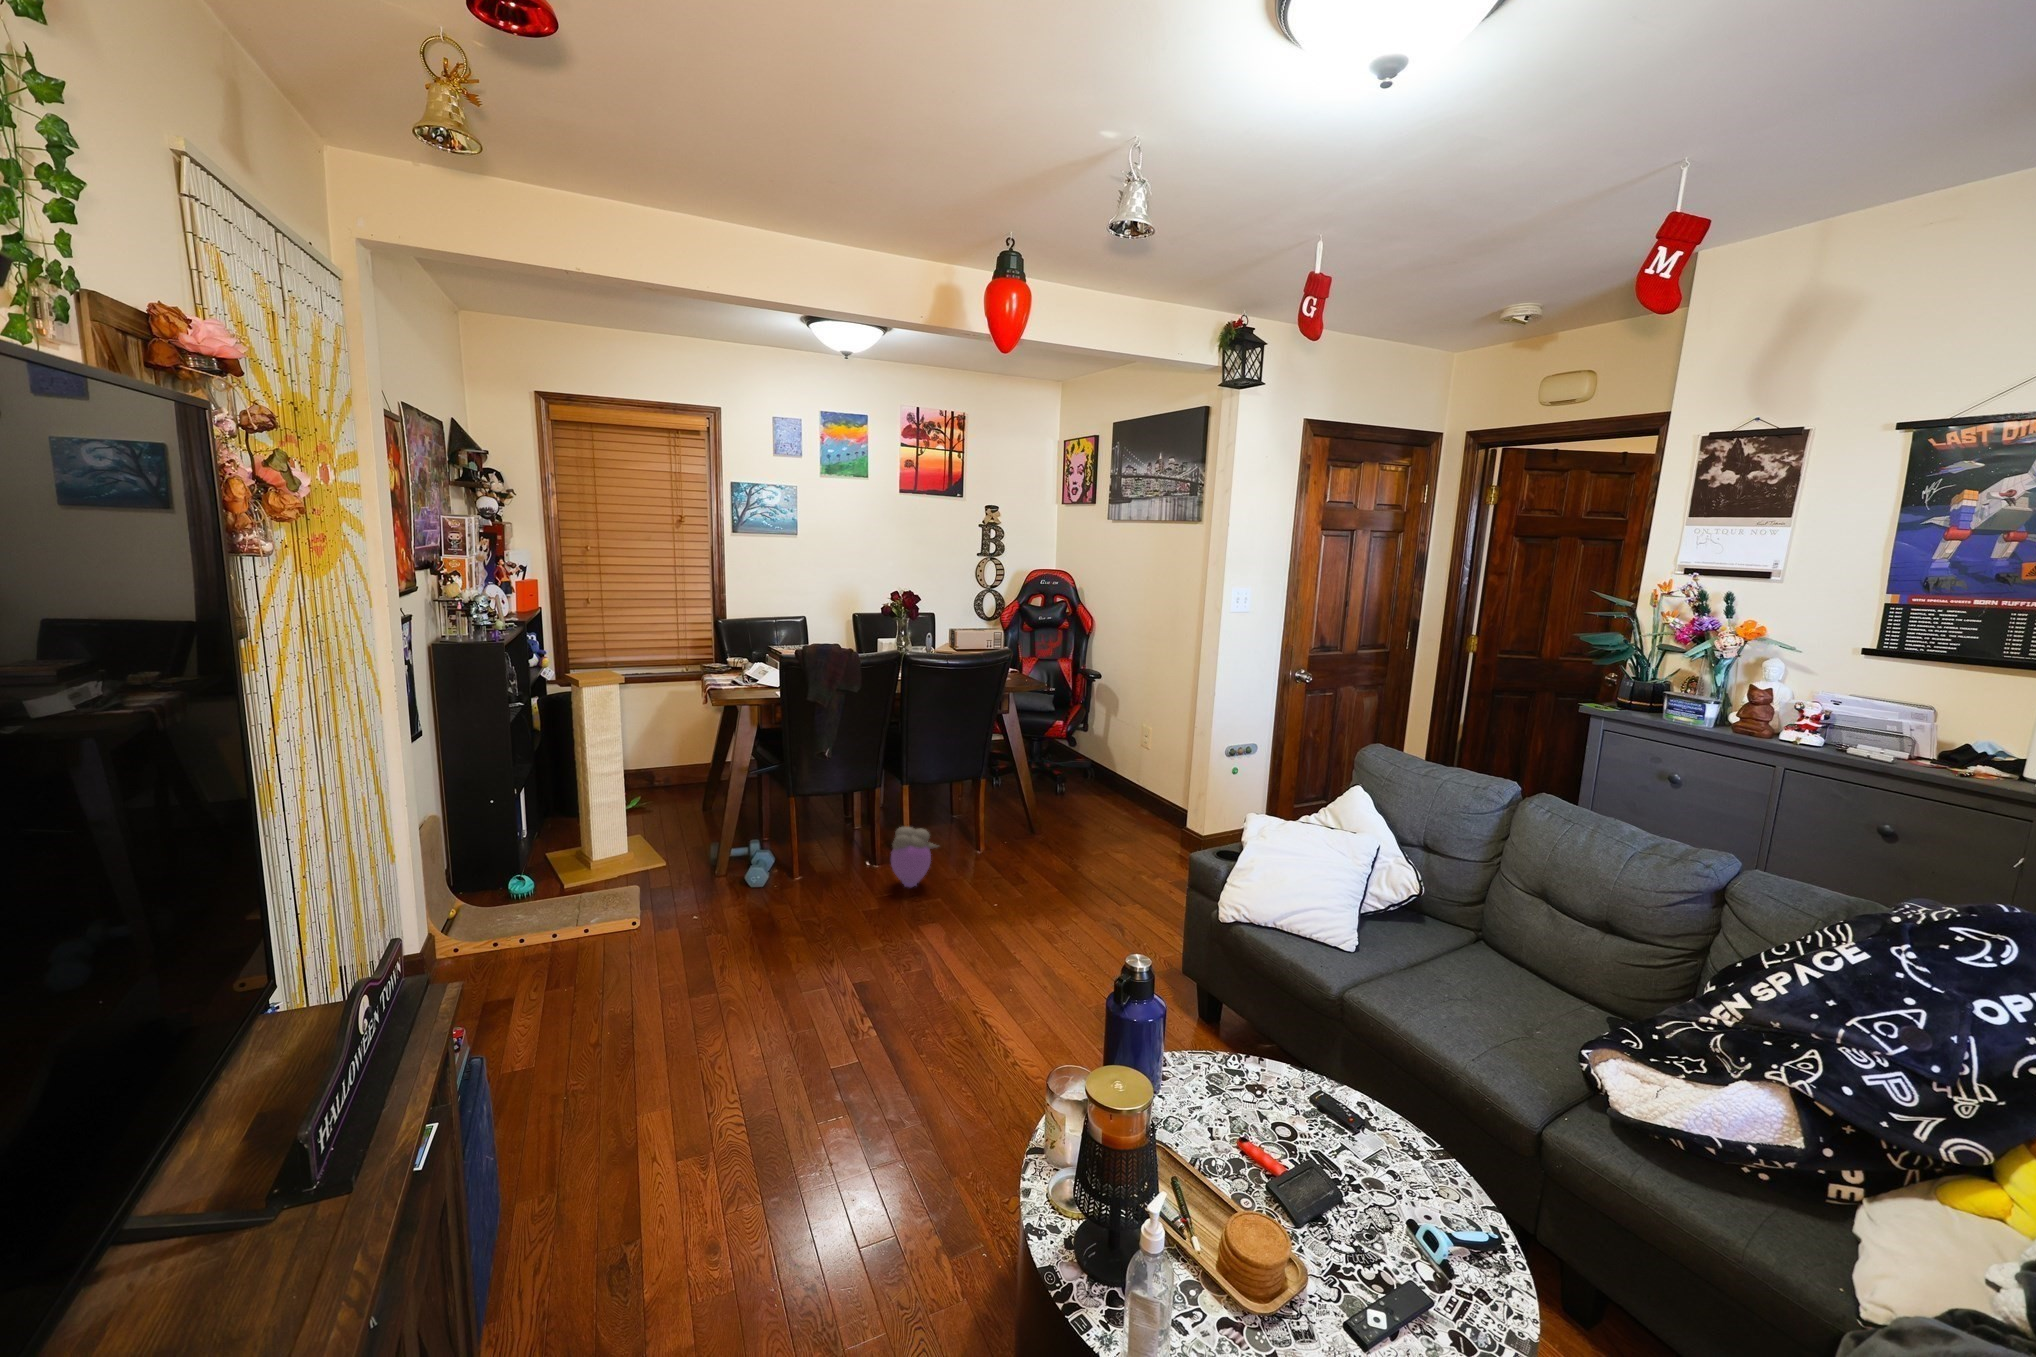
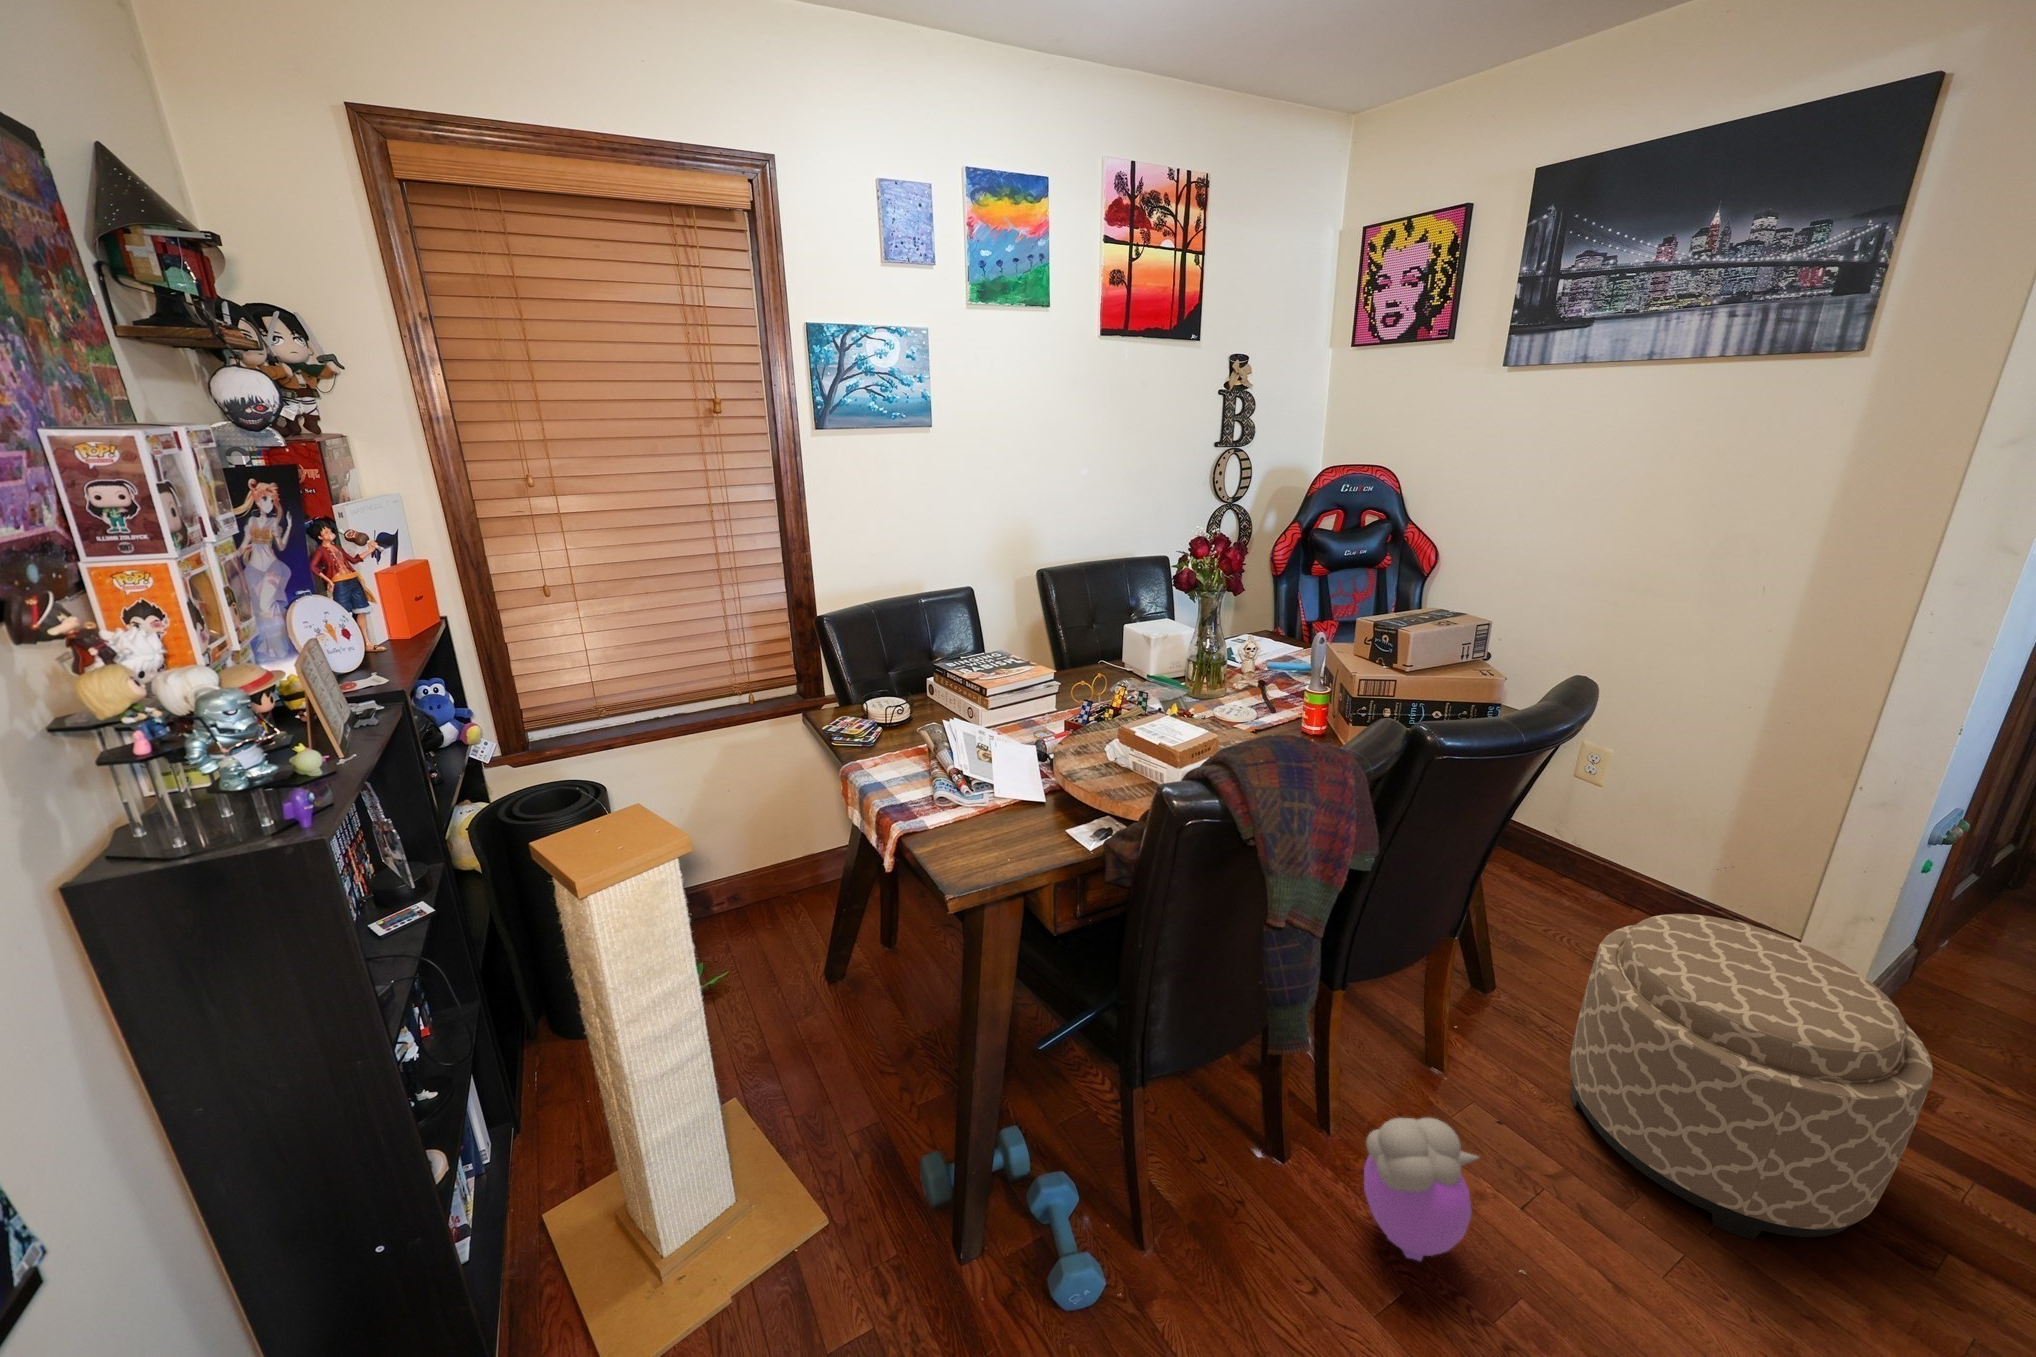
ottoman: none [1023,771,1133,893] -> present [1570,914,1933,1240]

